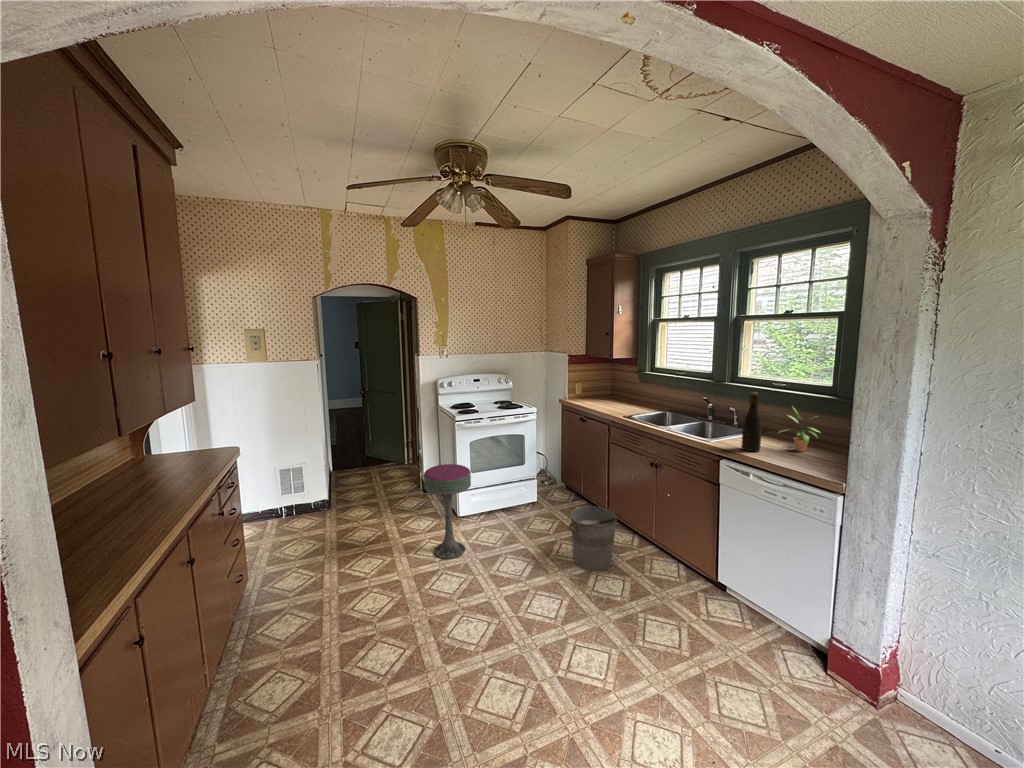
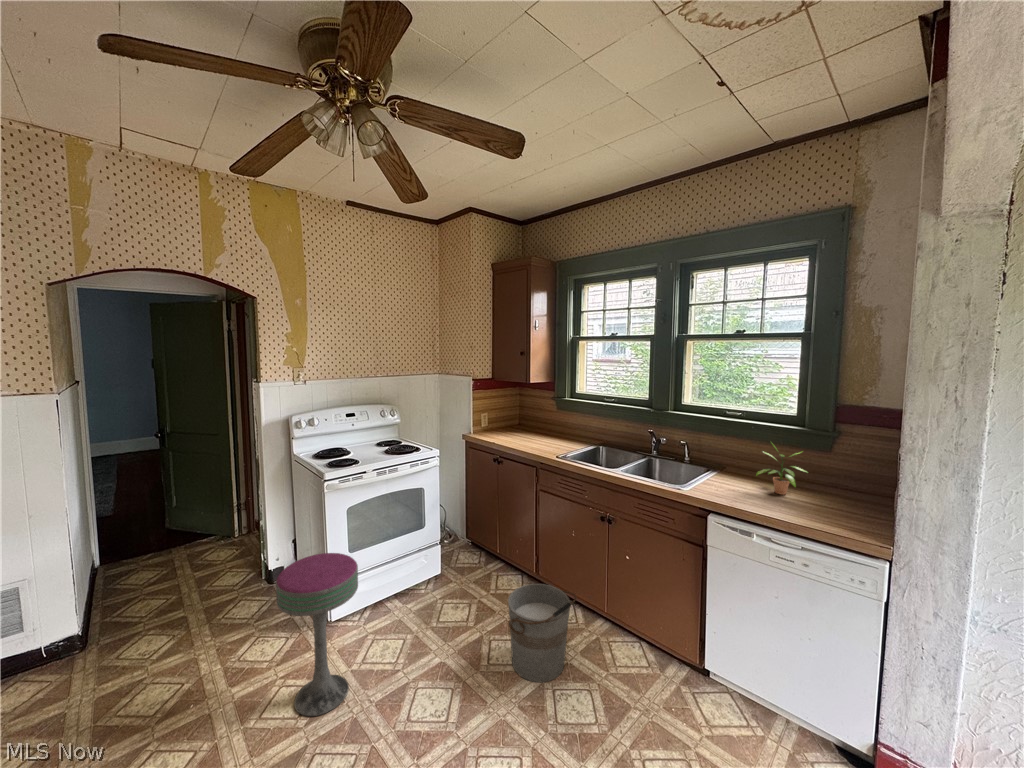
bottle: present [741,392,762,452] -> none [724,428,748,501]

